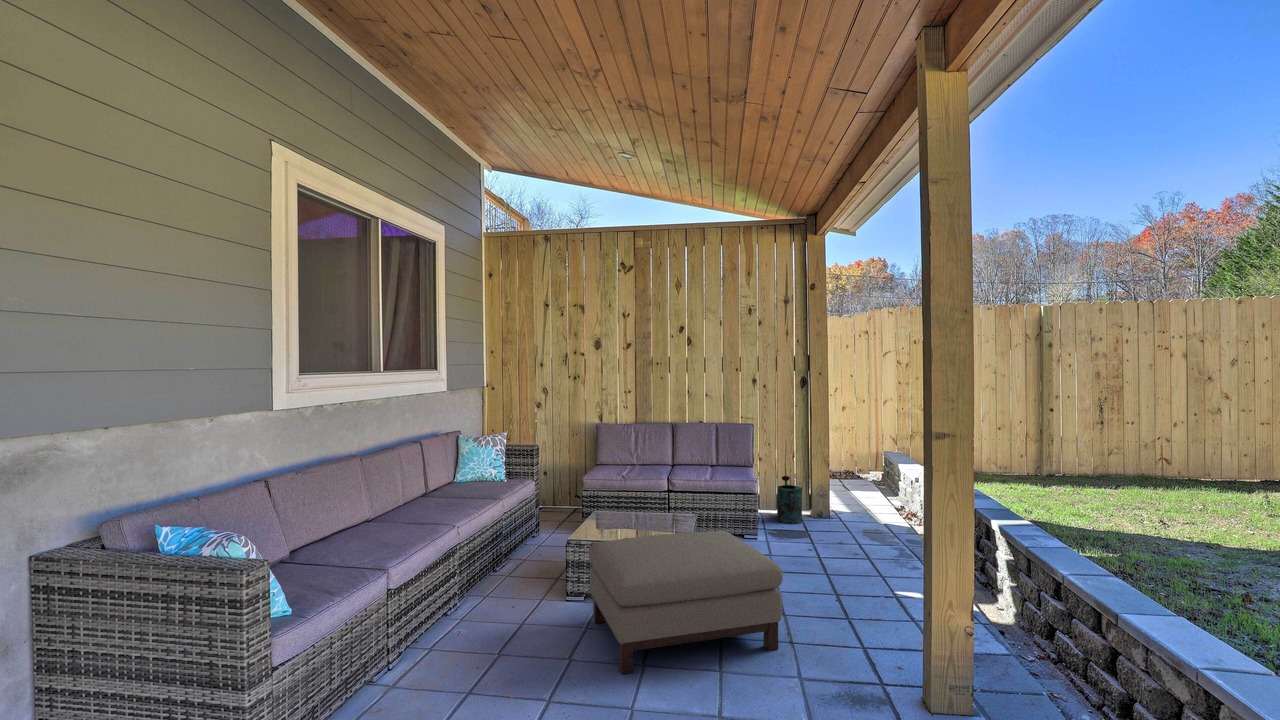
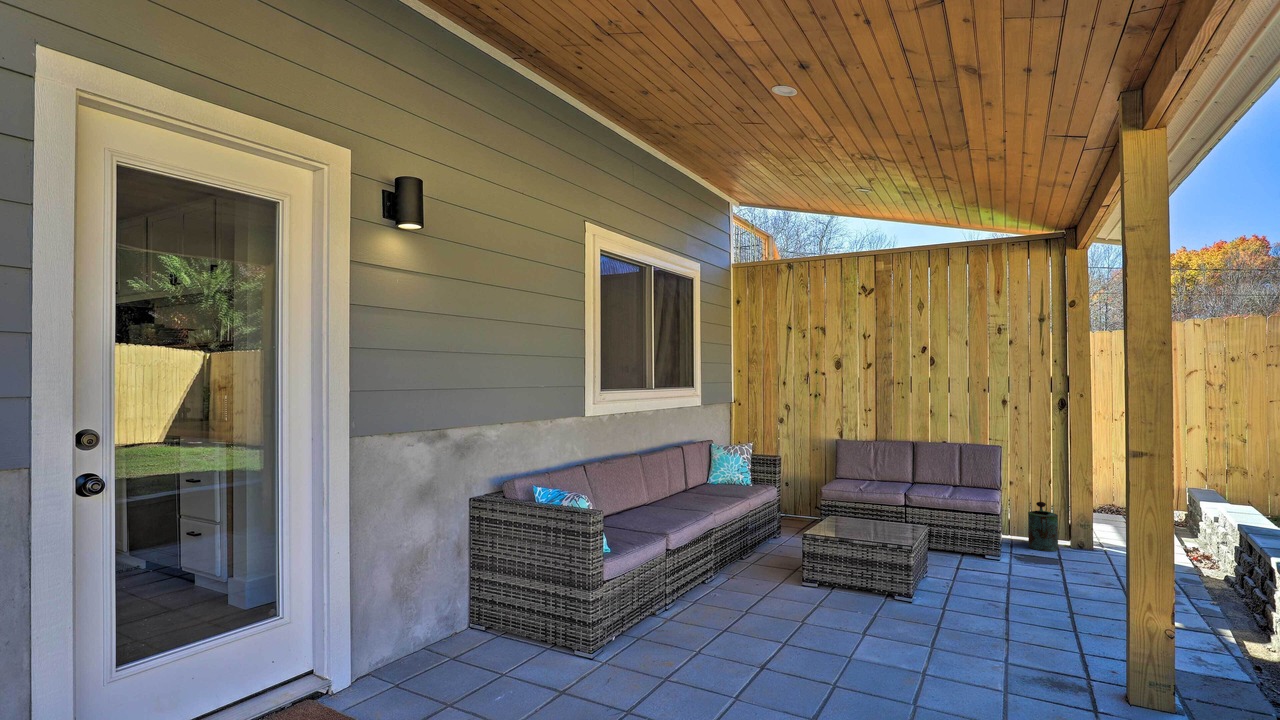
ottoman: present [589,531,783,674] -> none [820,536,997,645]

